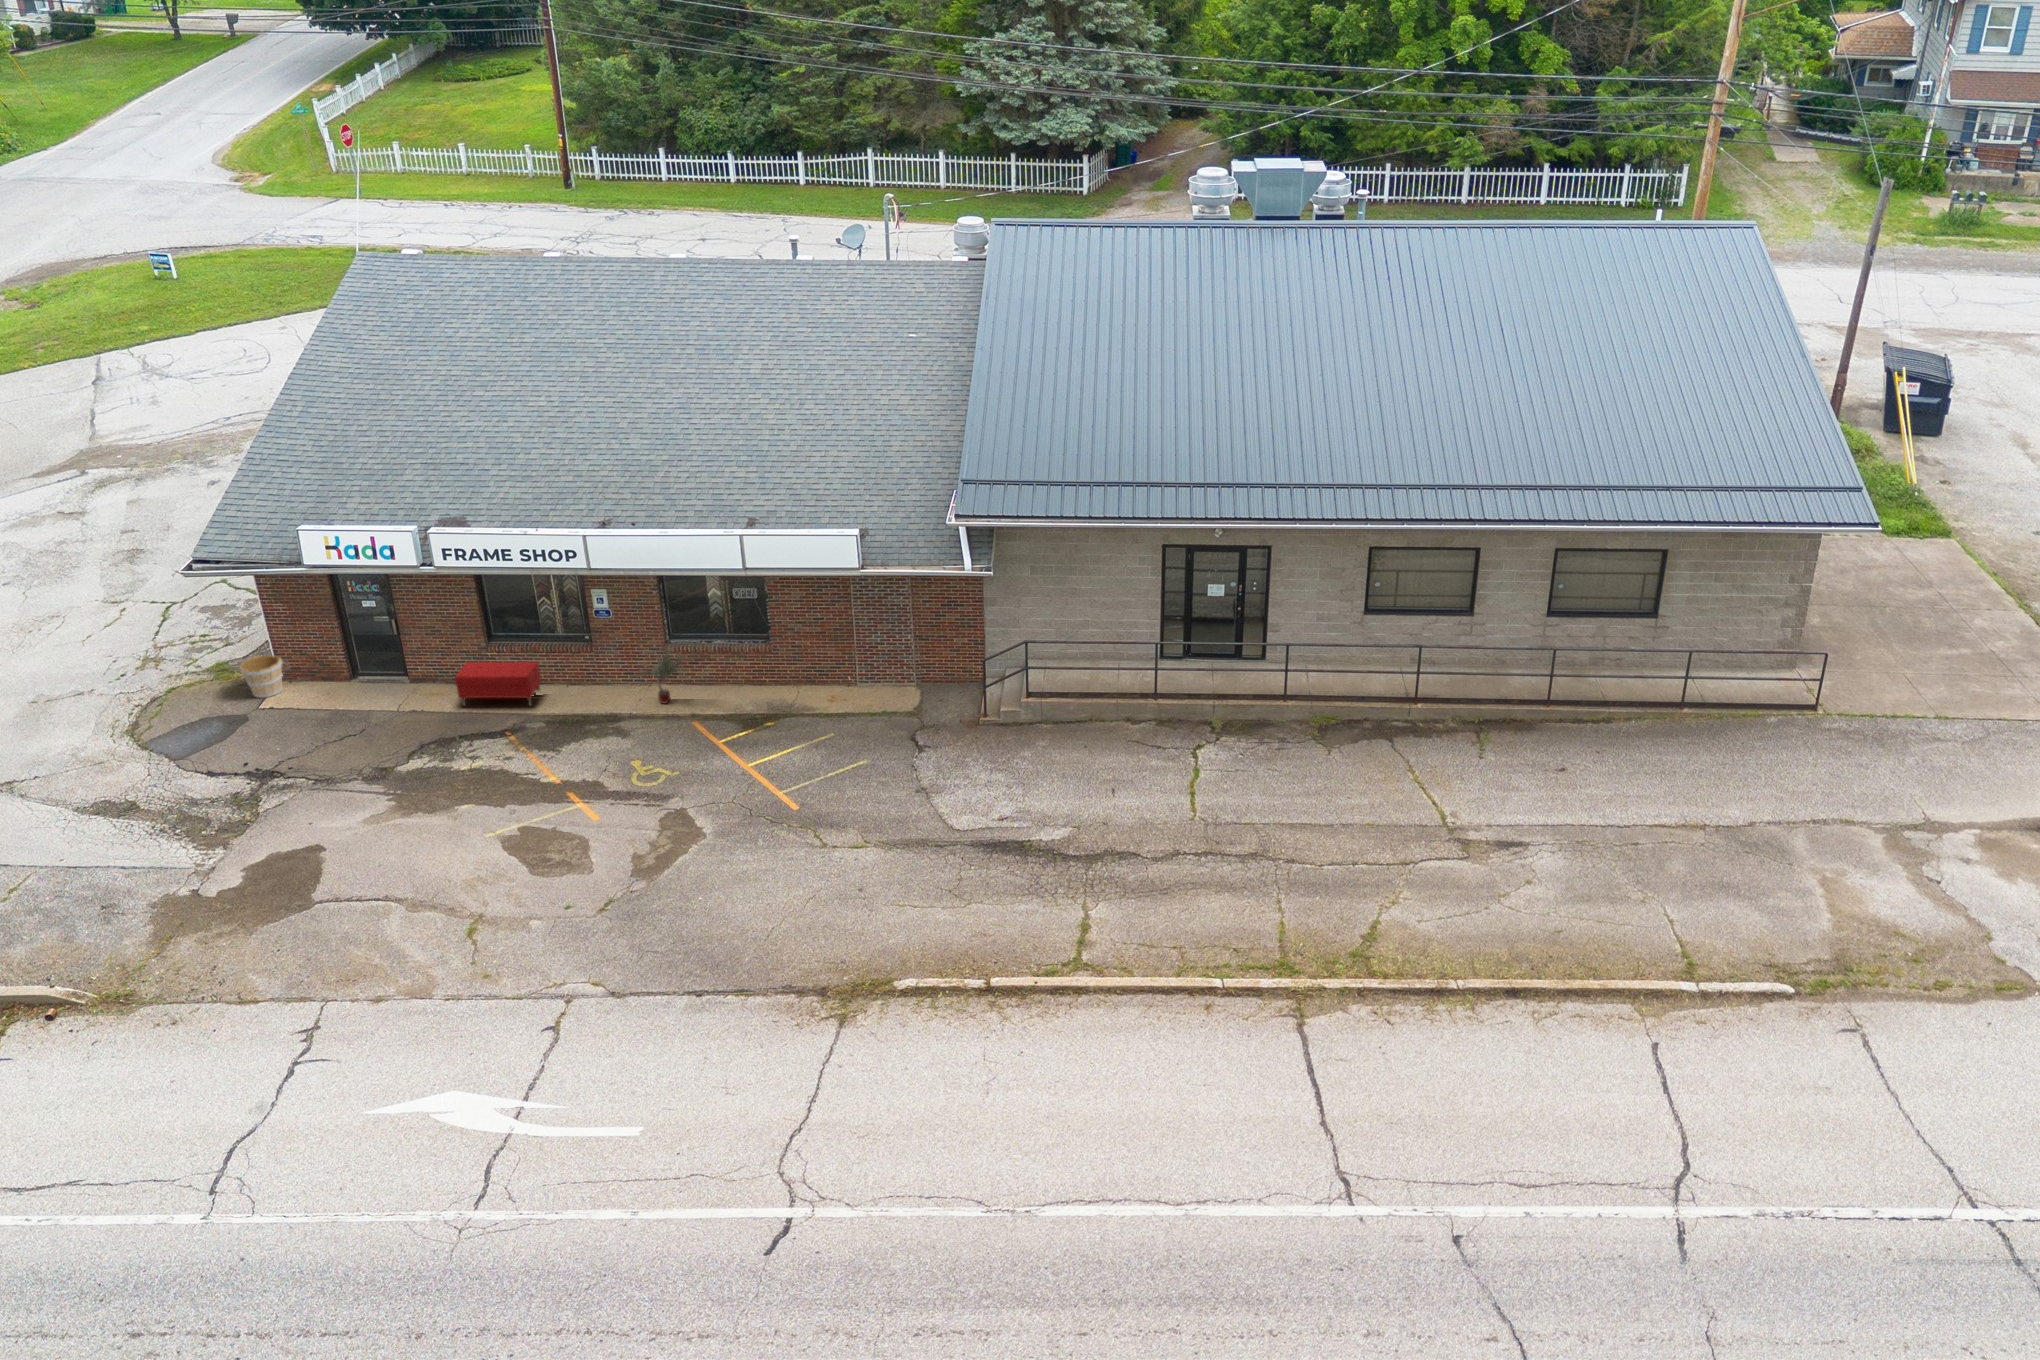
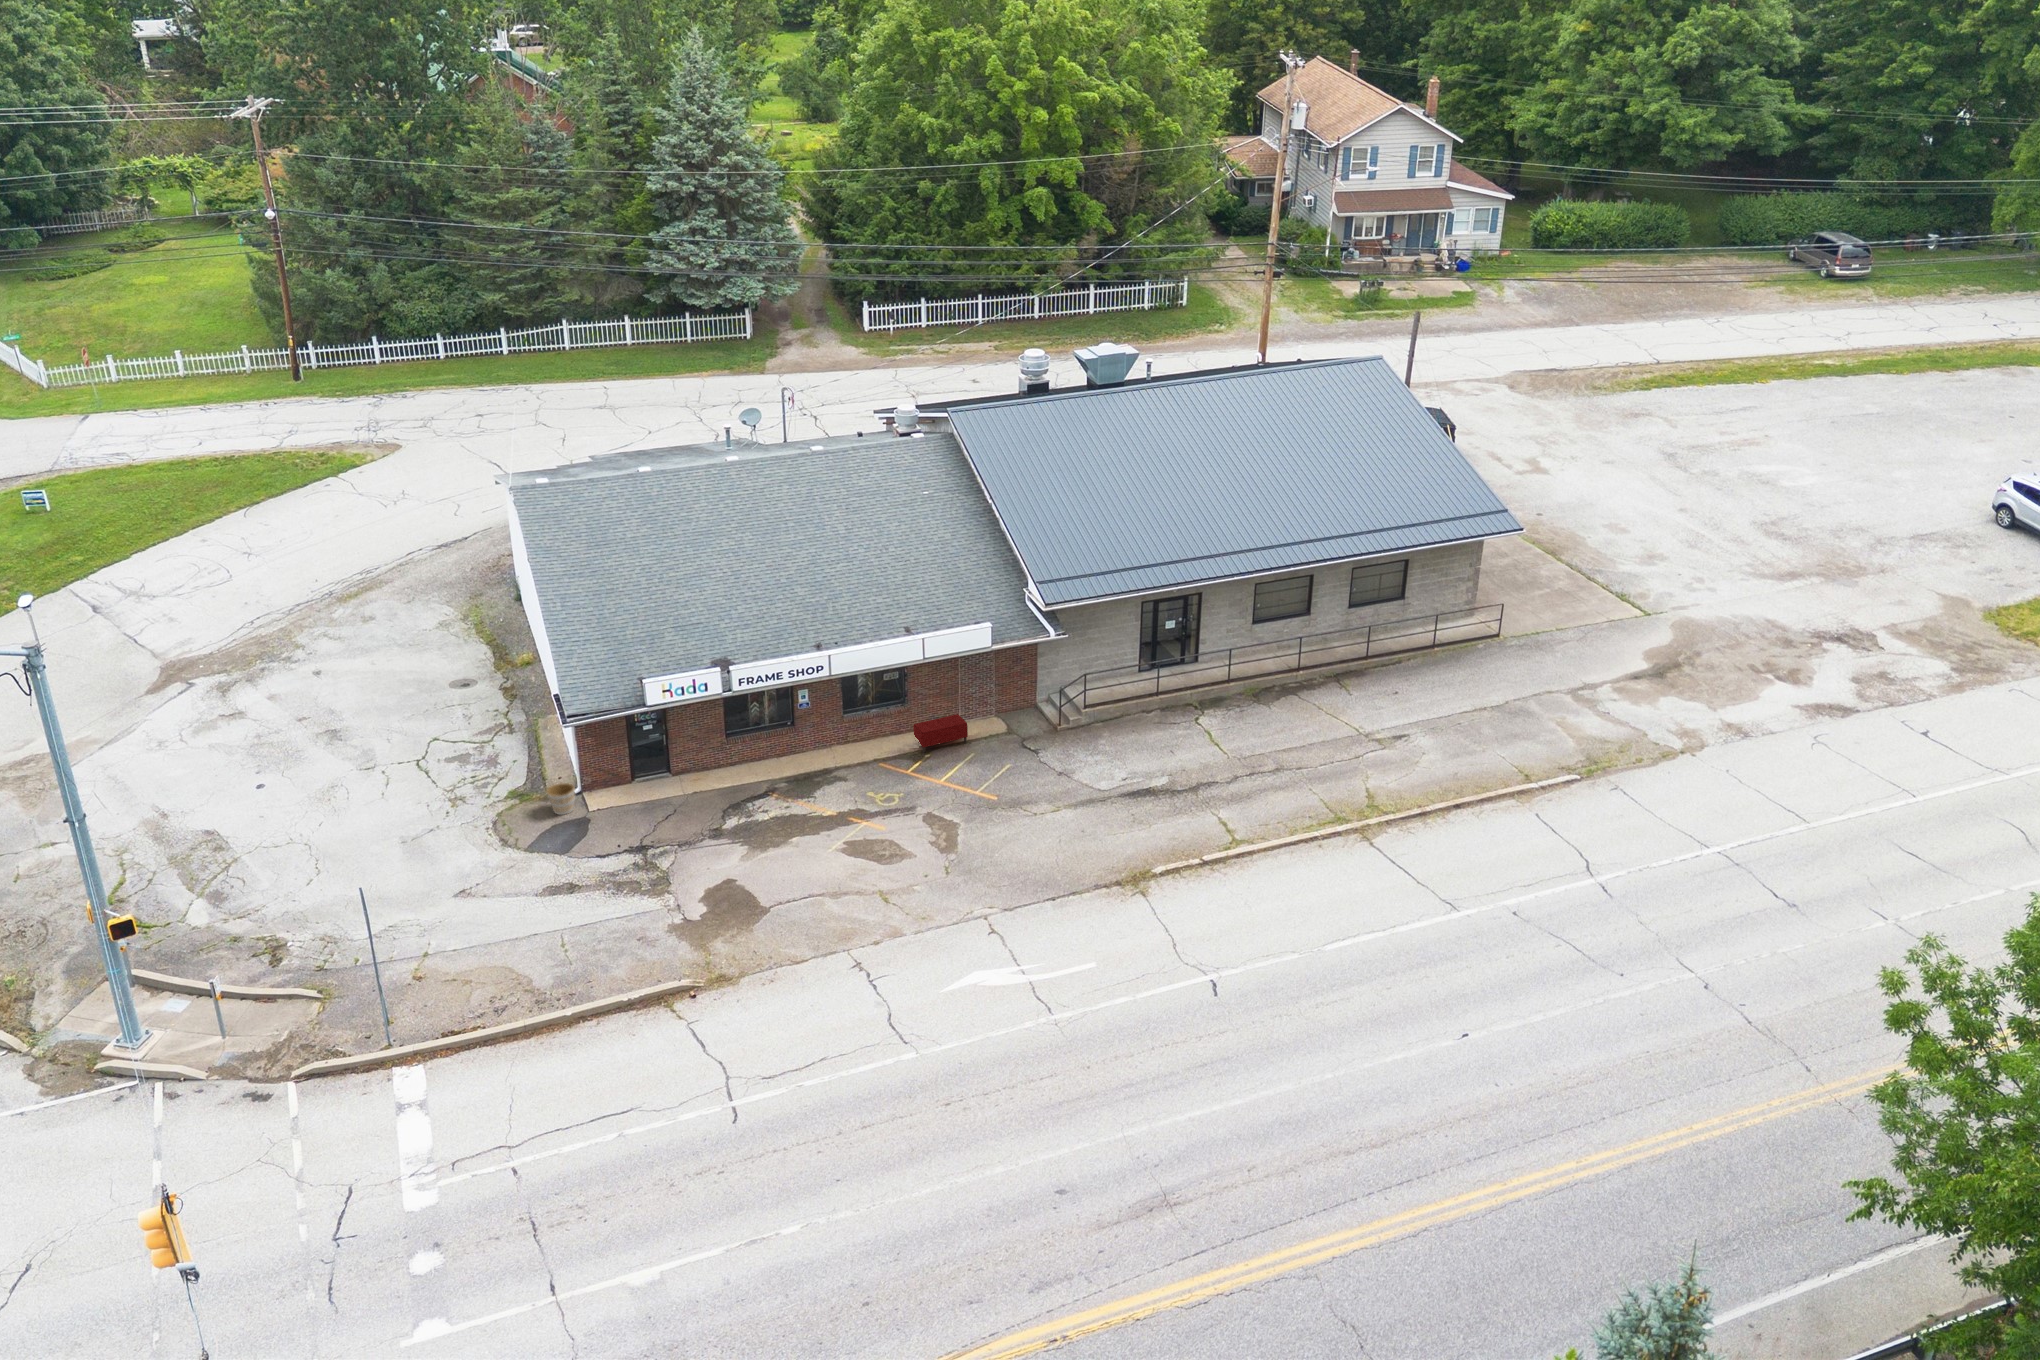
potted tree: present [640,648,683,703] -> none [834,722,866,762]
bench: present [455,662,541,707] -> present [914,714,968,753]

